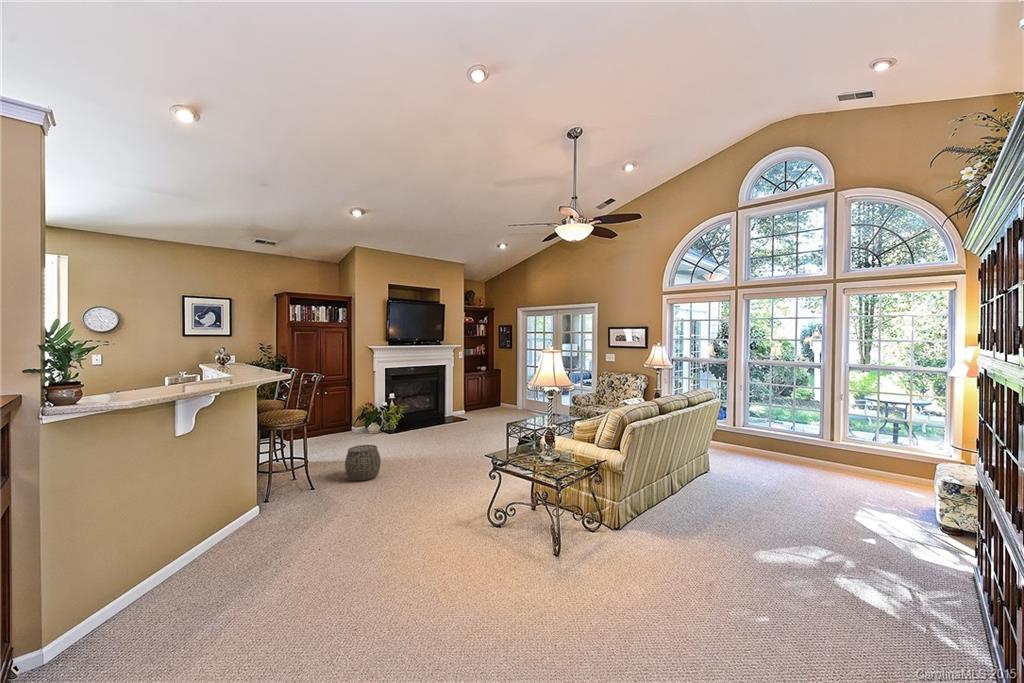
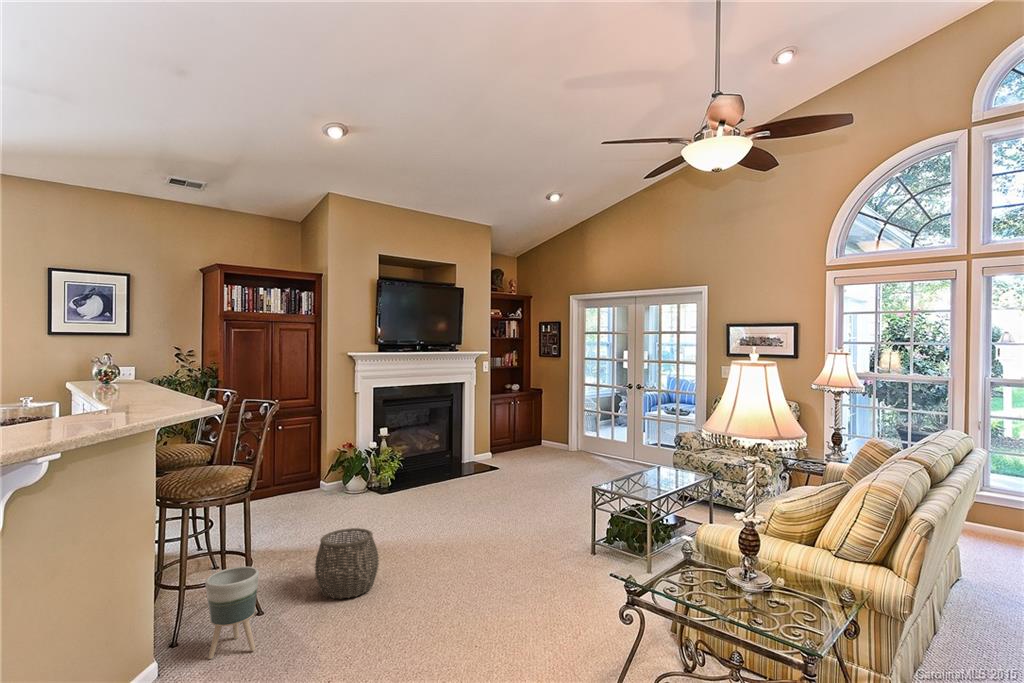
planter: none [287,459,314,504] -> present [205,567,259,659]

